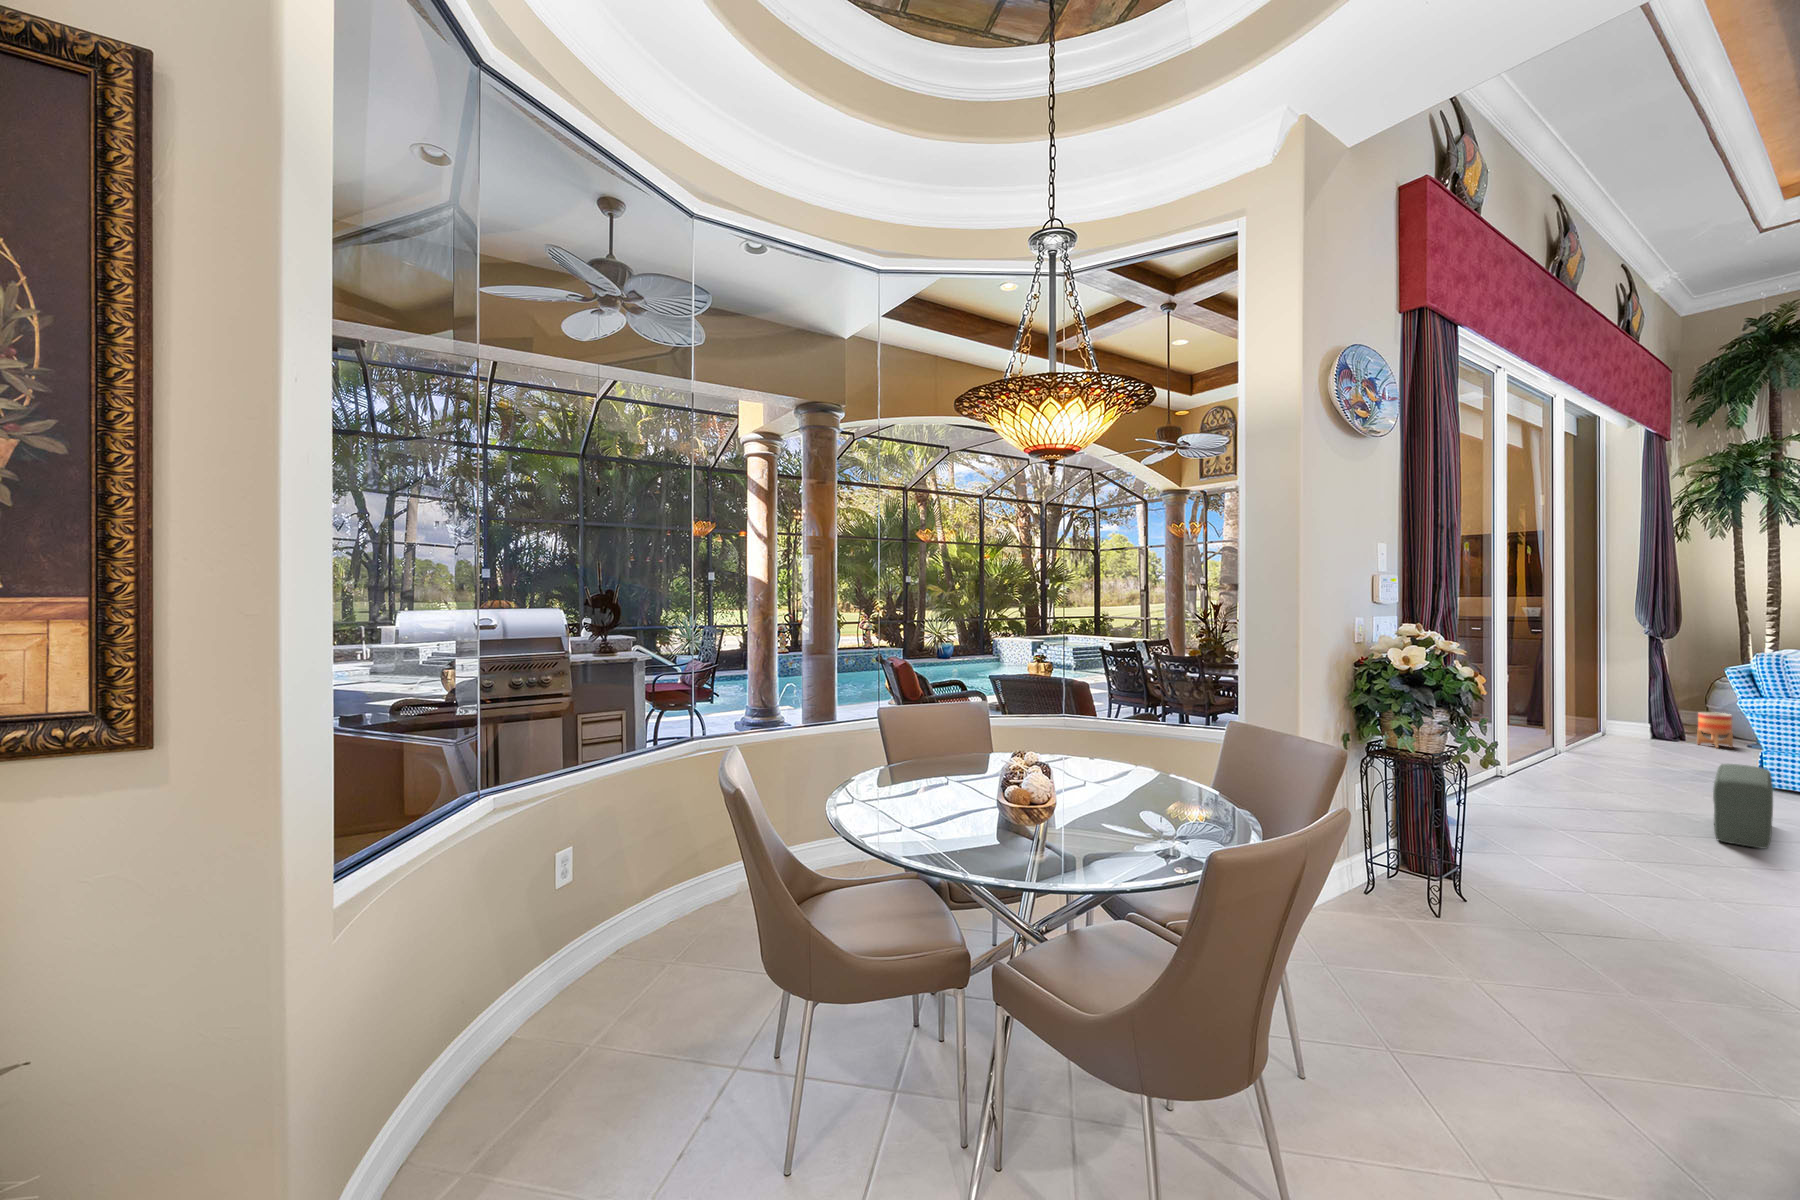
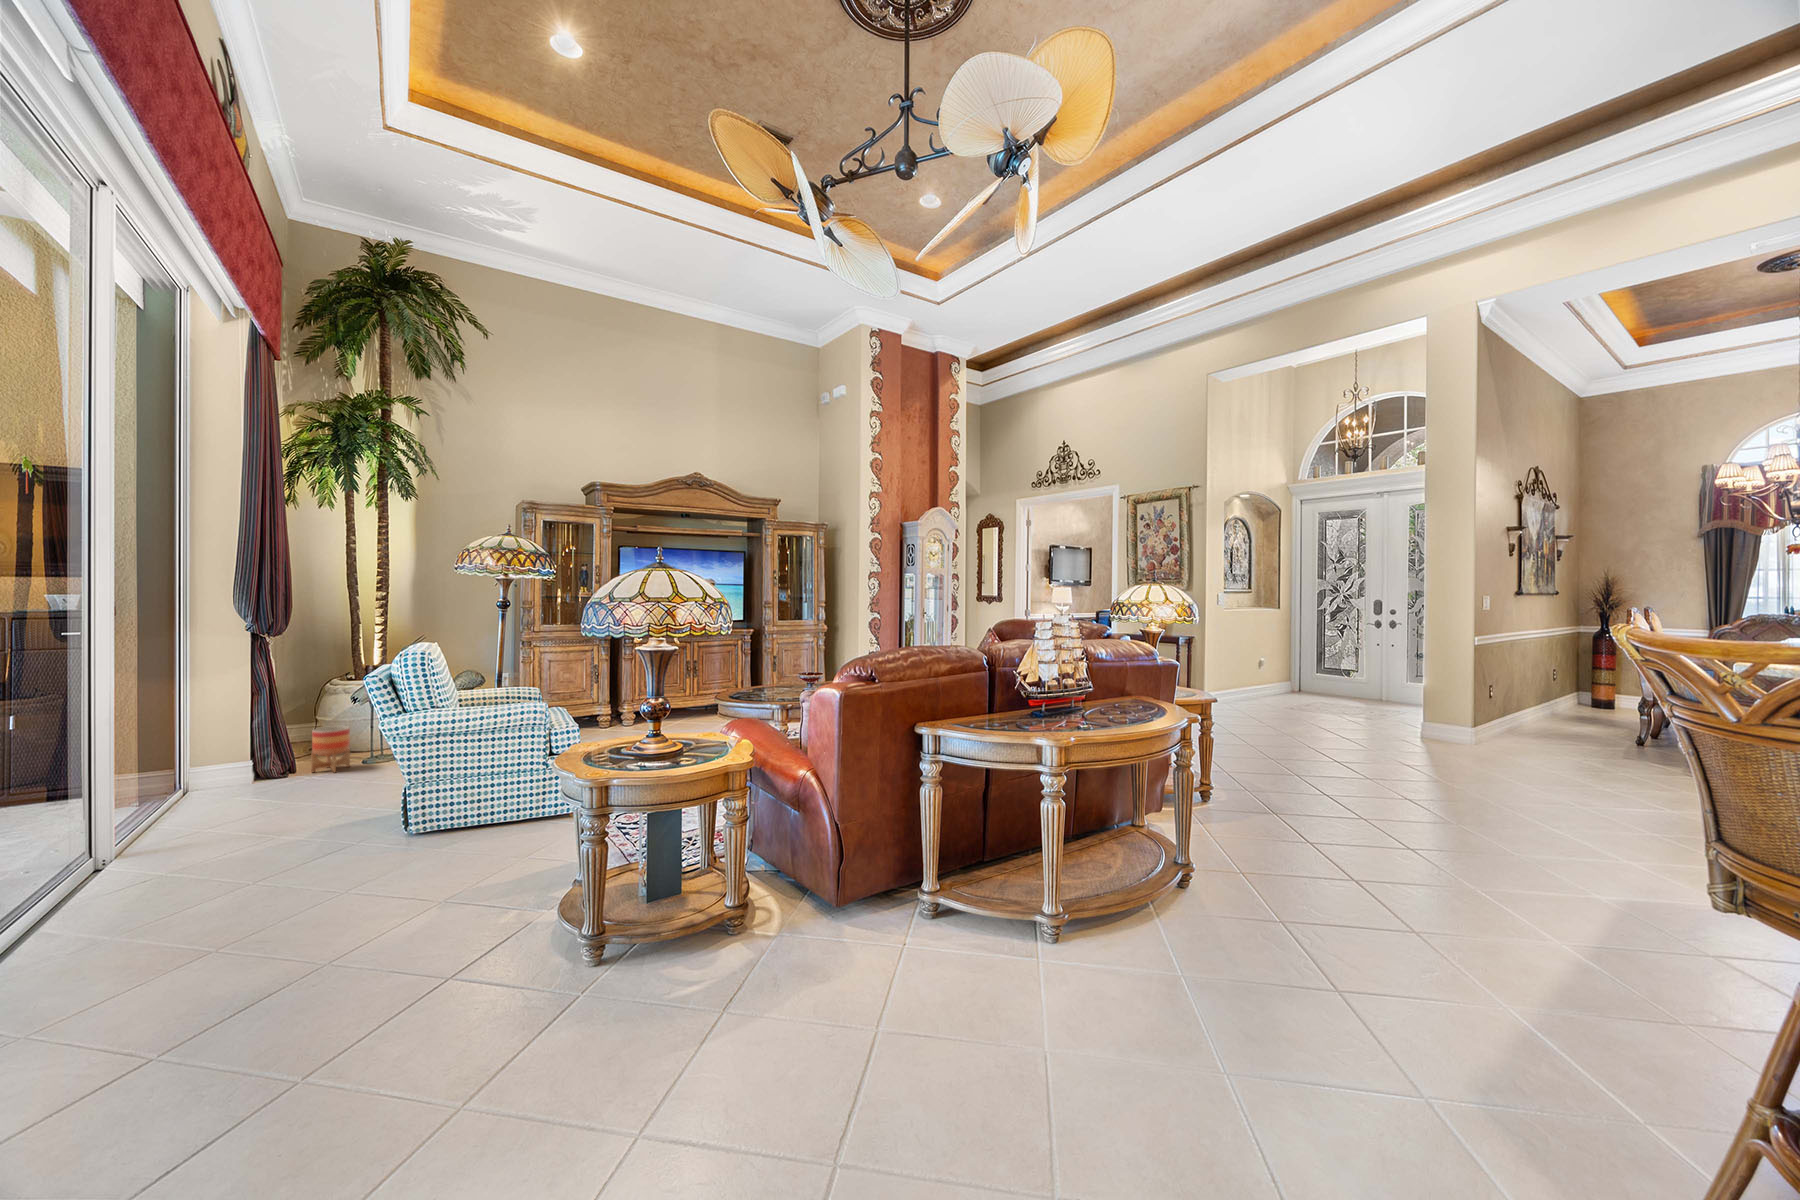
pouf: present [1713,764,1773,849] -> none [390,835,482,1006]

